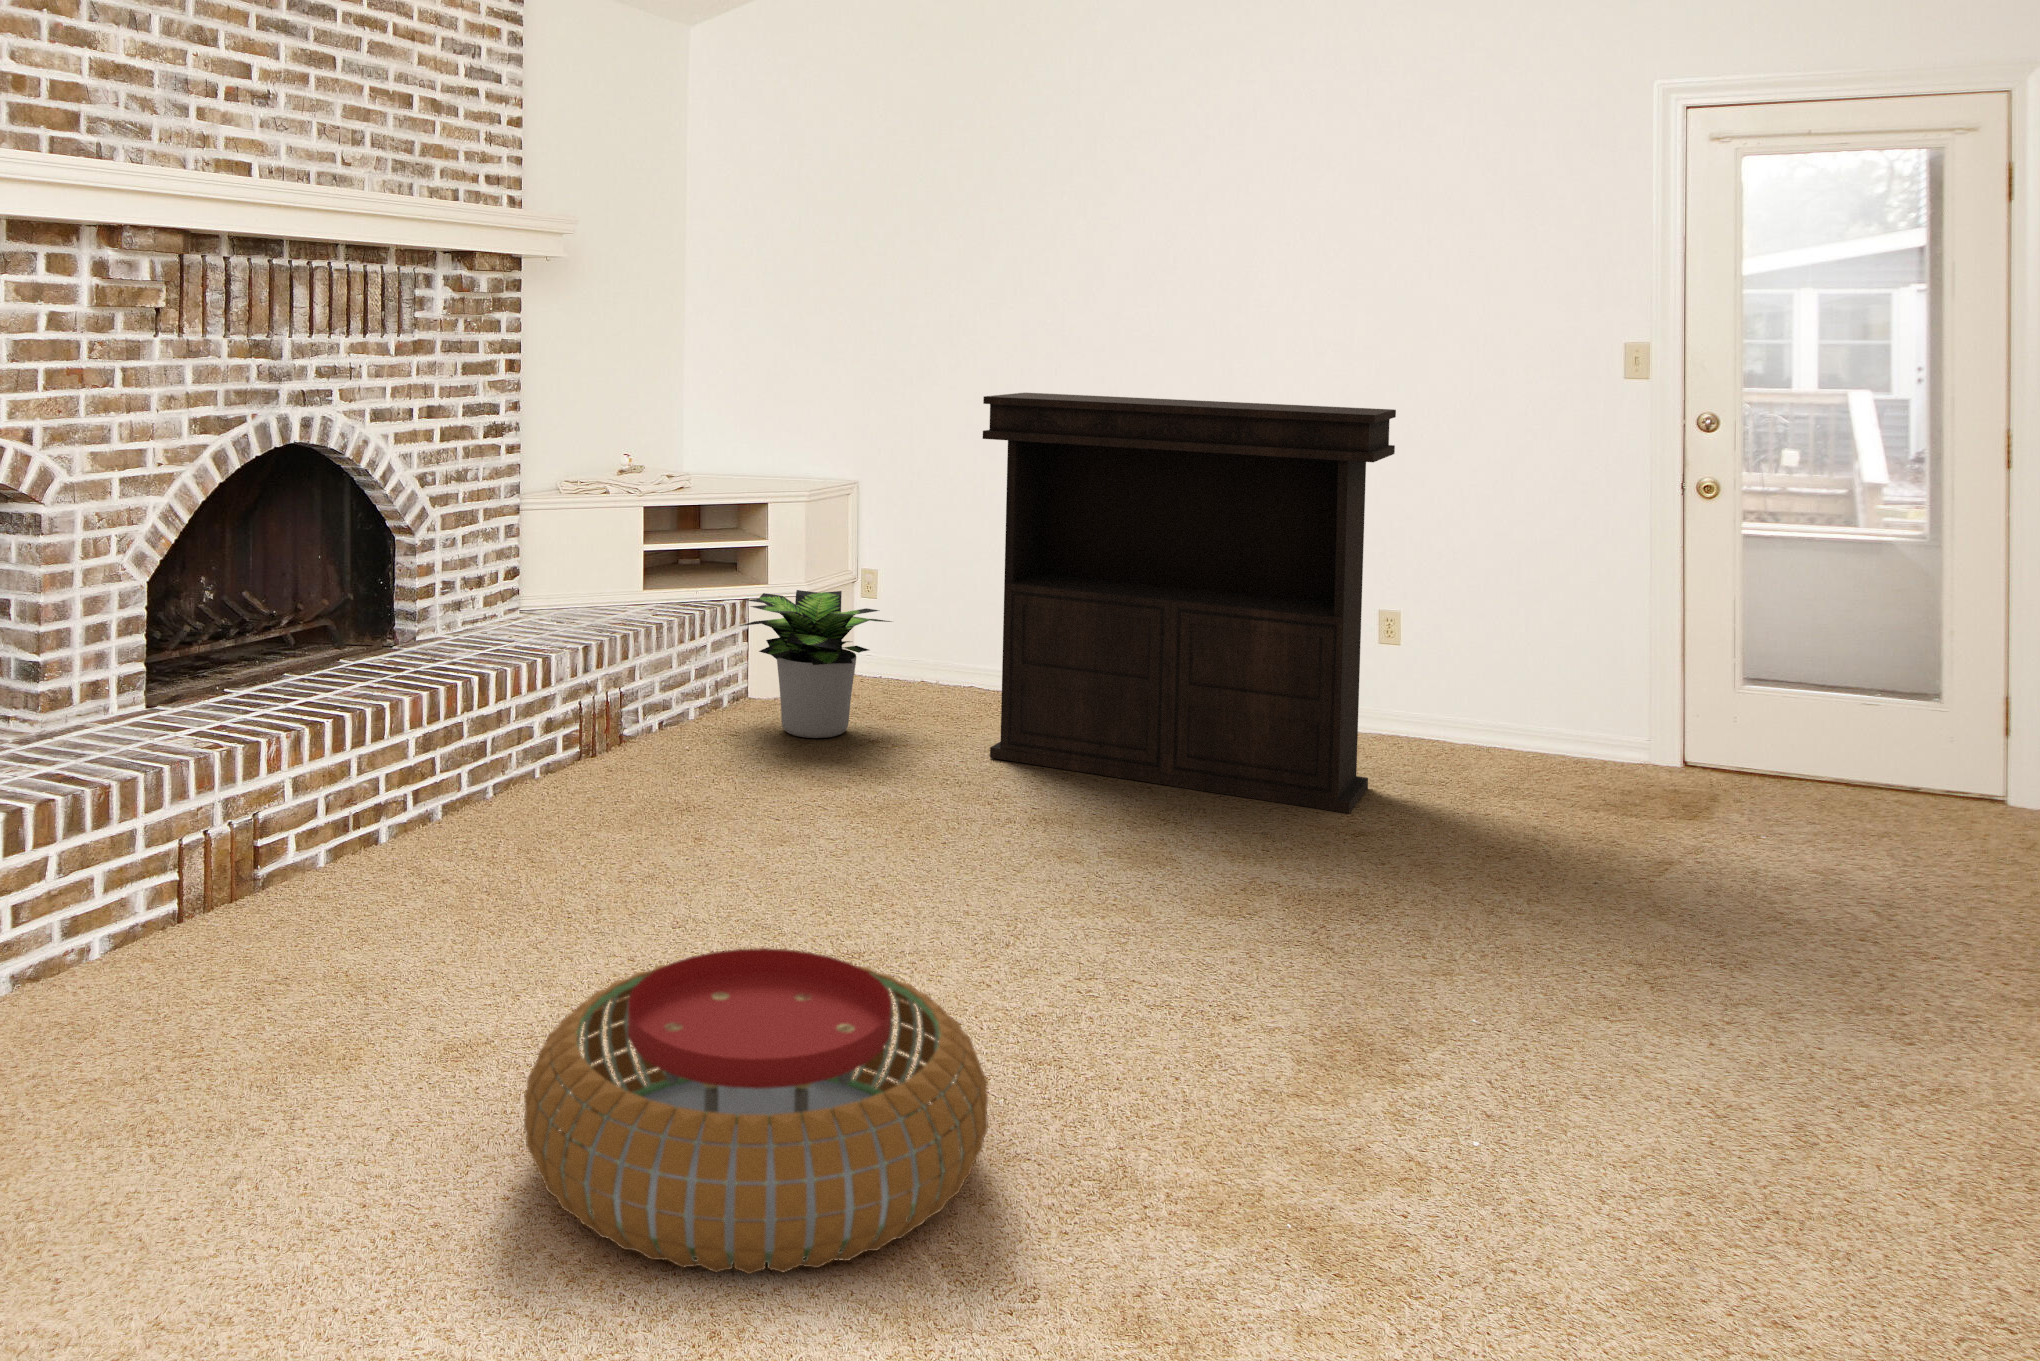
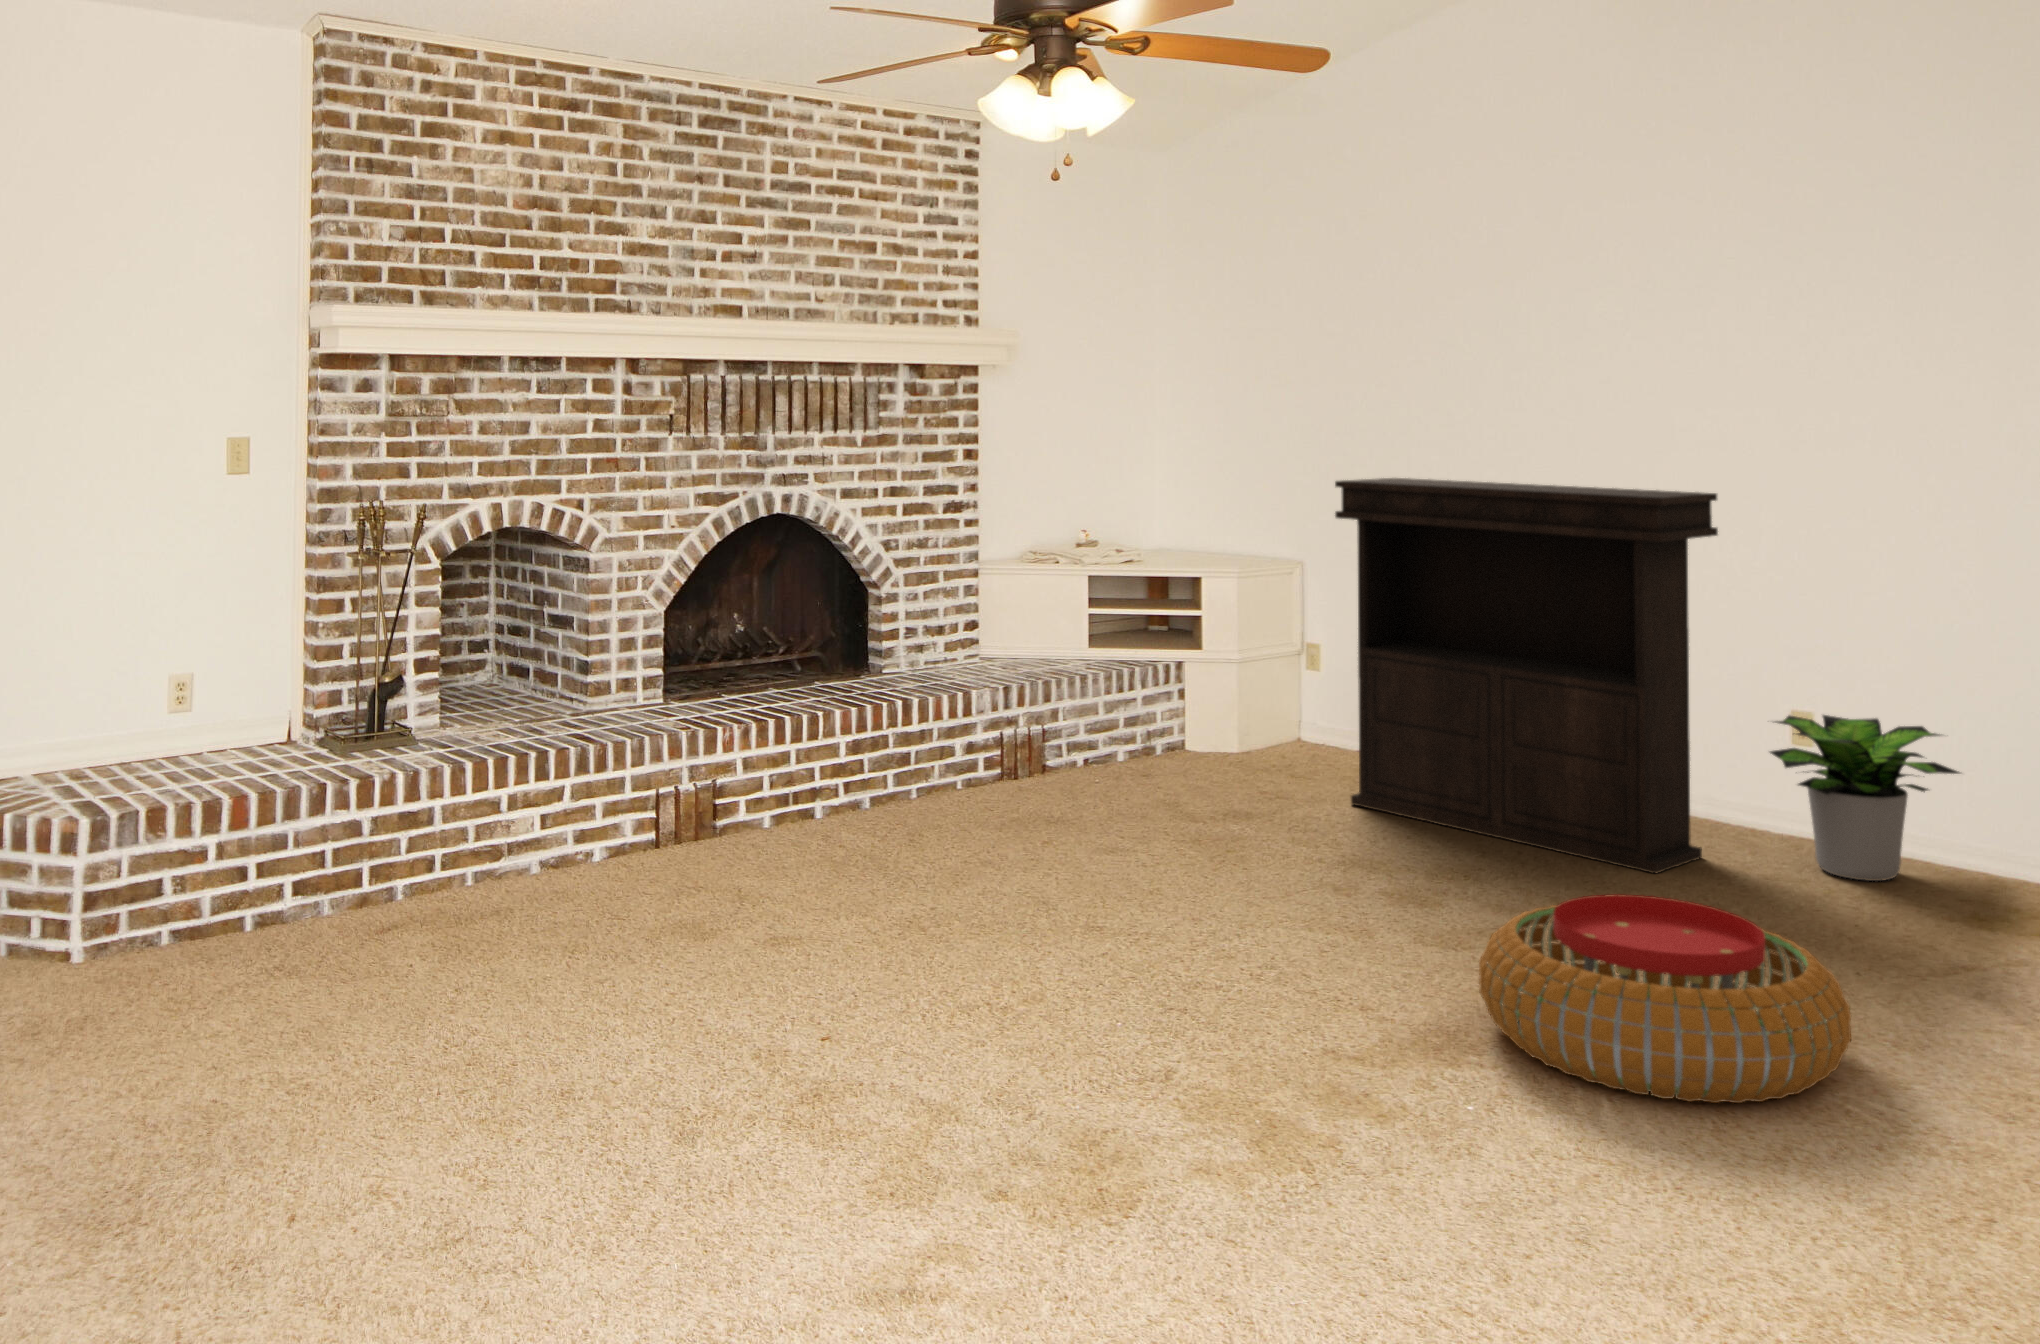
potted plant: present [740,590,892,738] -> present [1770,715,1960,881]
pouf: present [524,948,988,1274] -> present [1479,894,1851,1103]

